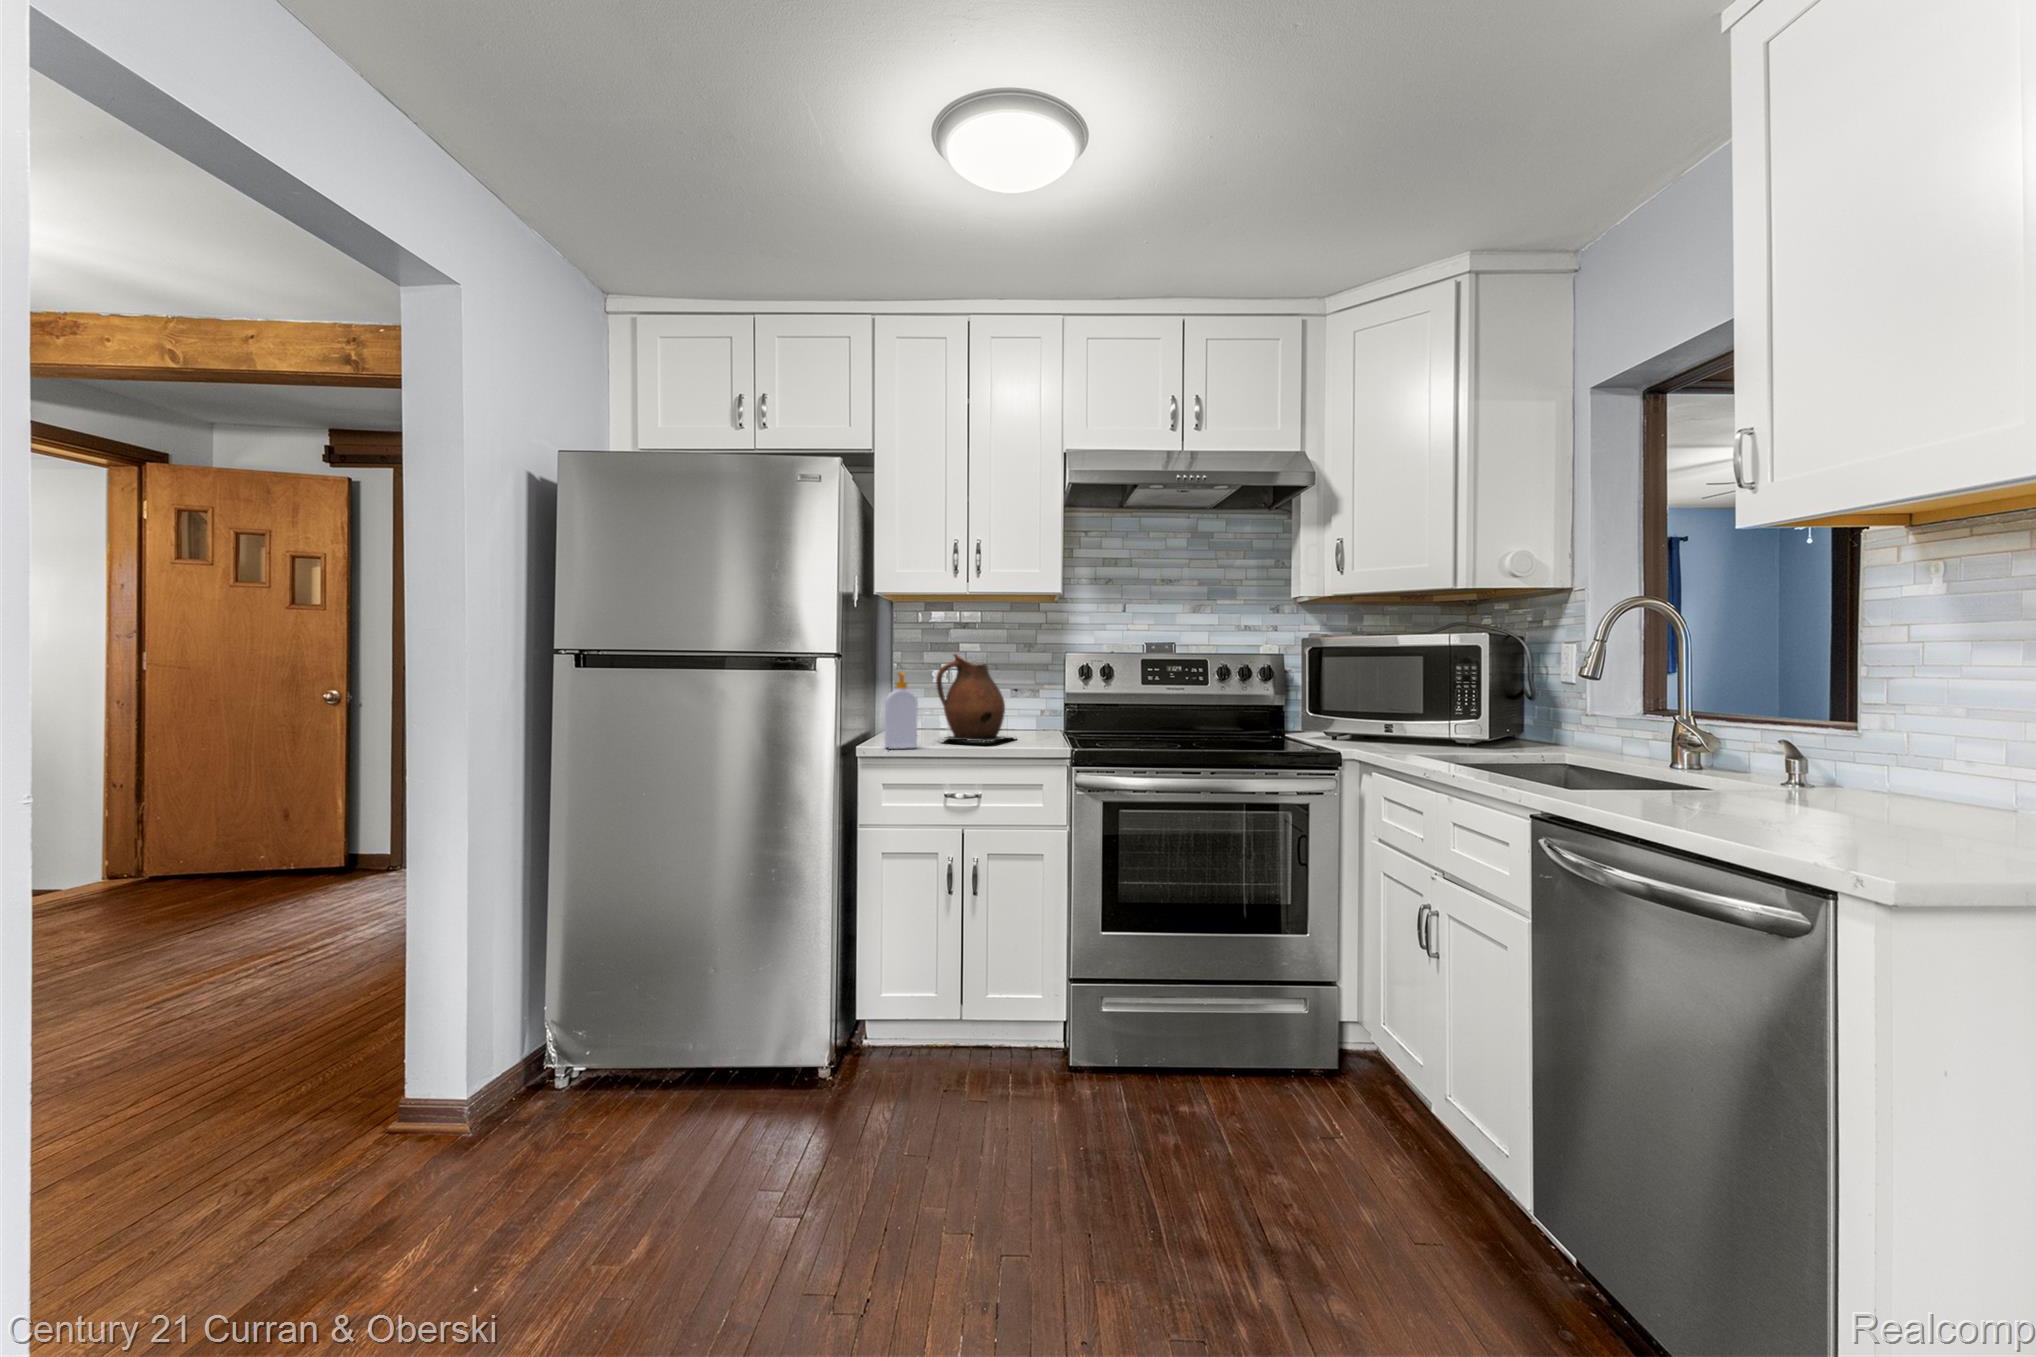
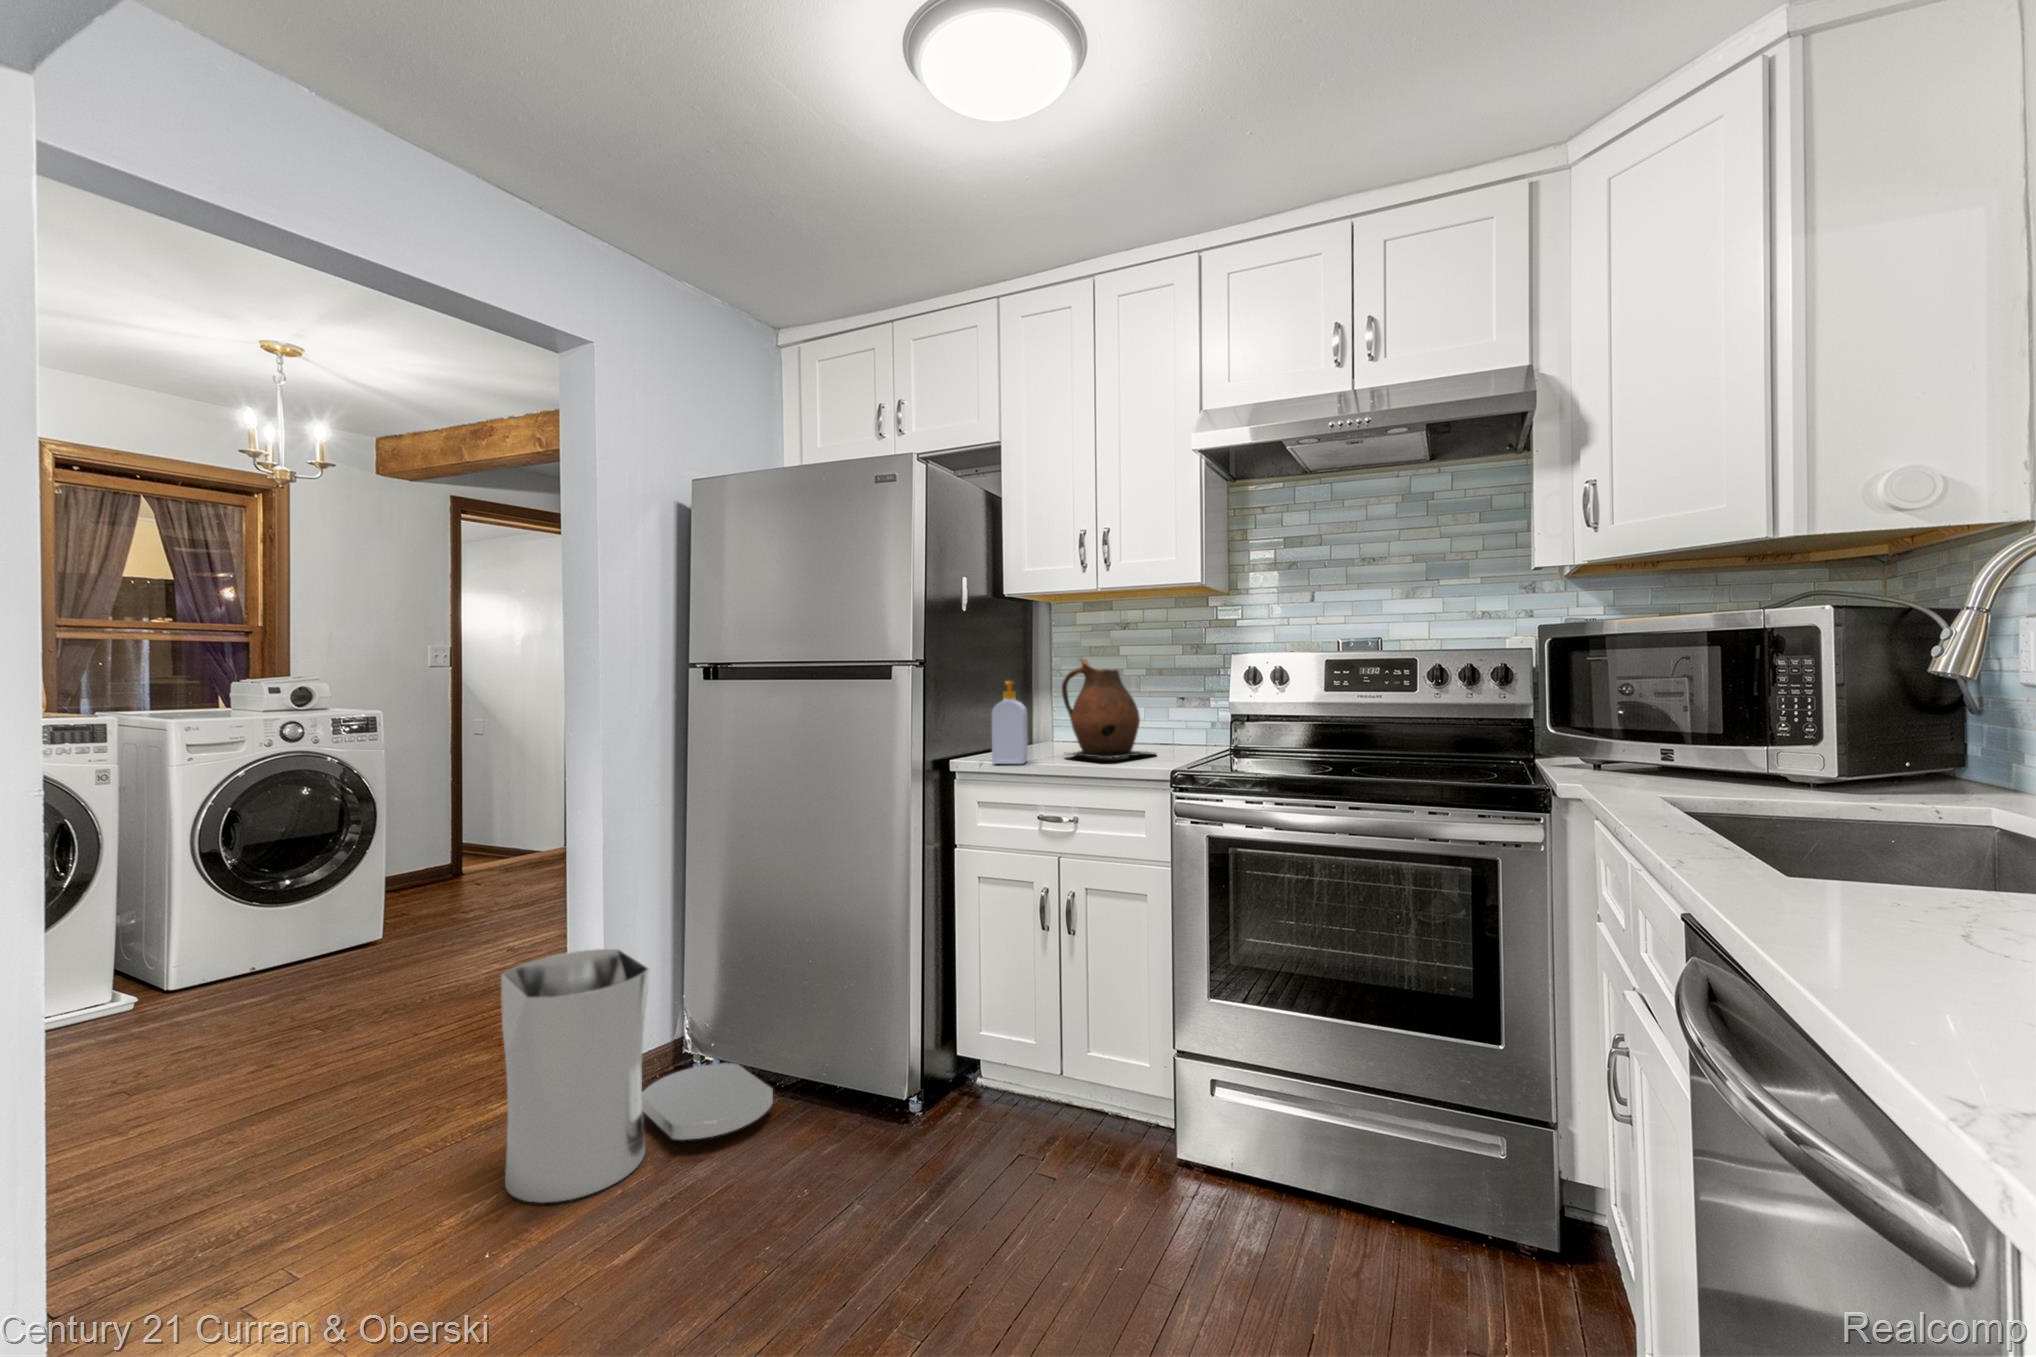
trash can: none [424,953,693,1221] -> present [501,949,773,1203]

